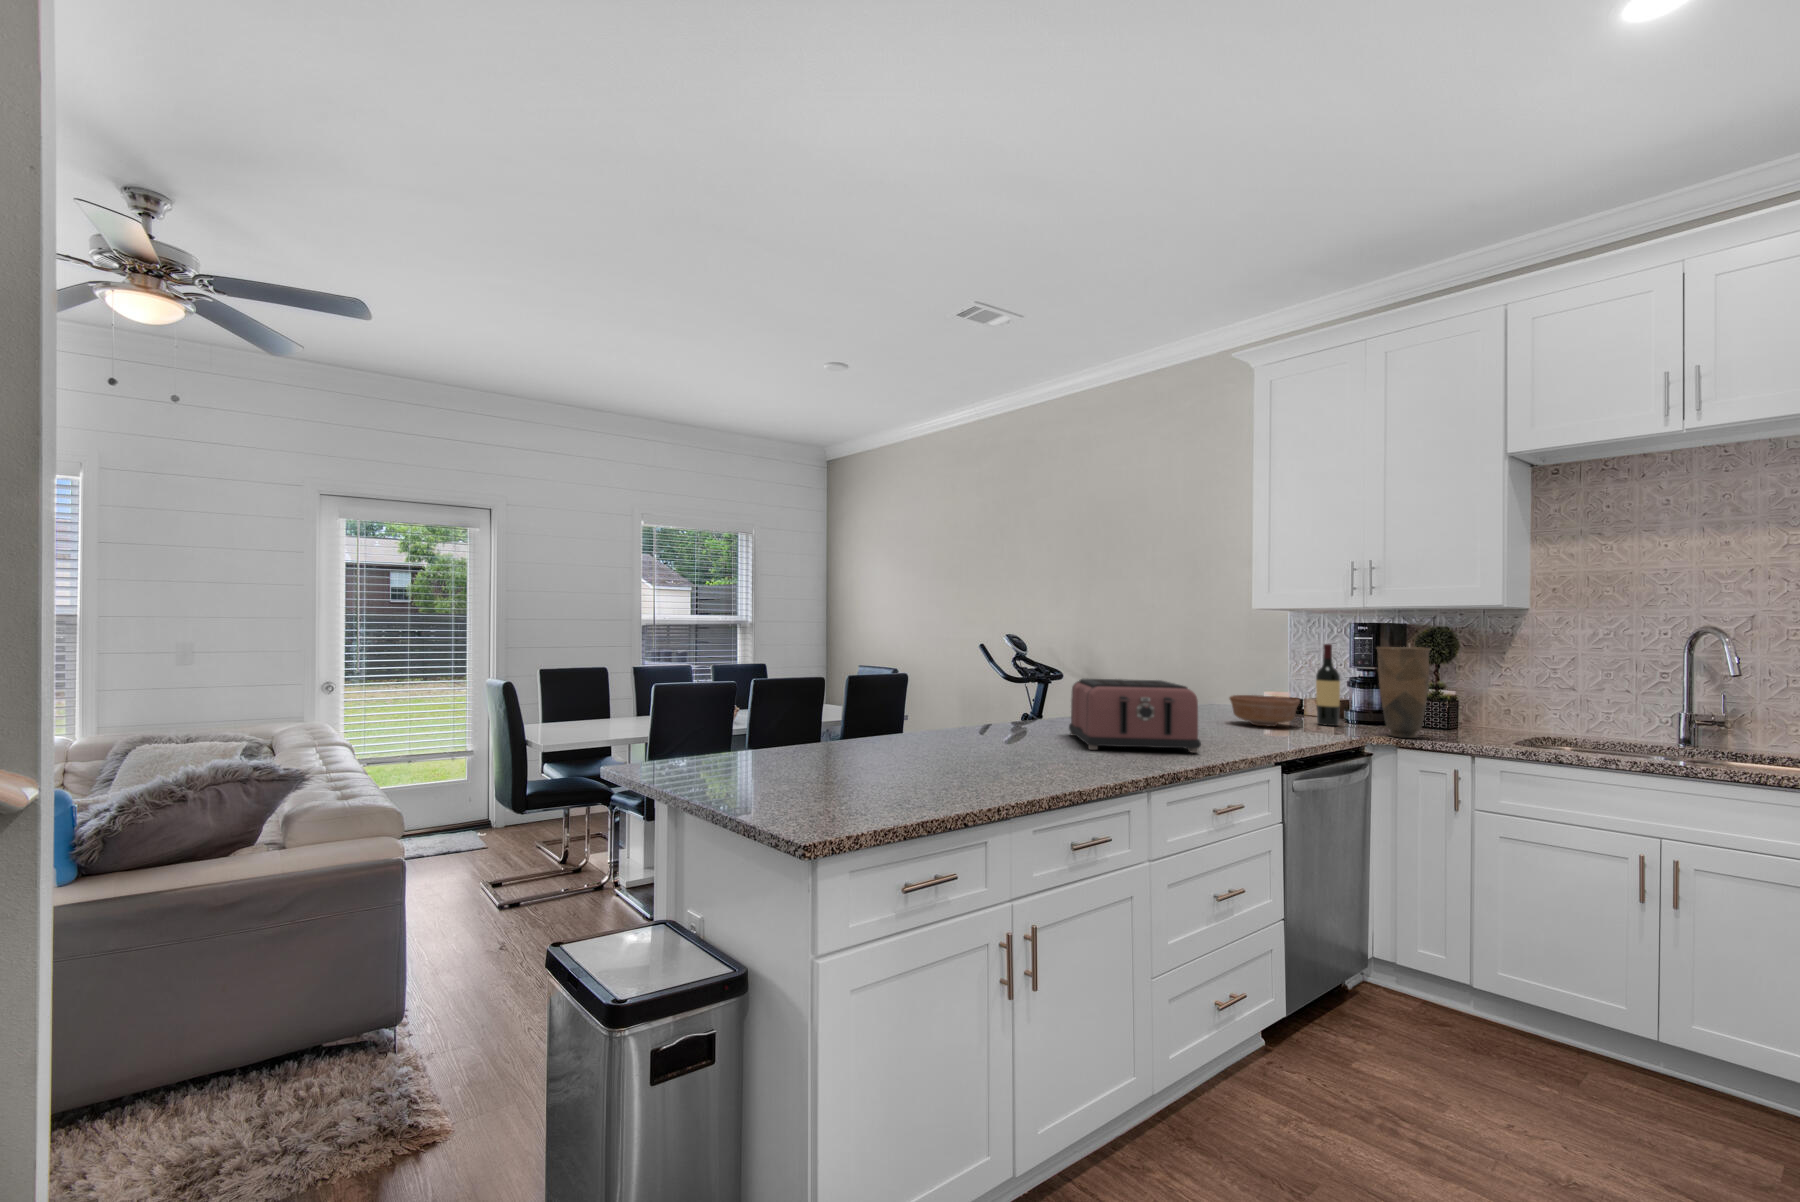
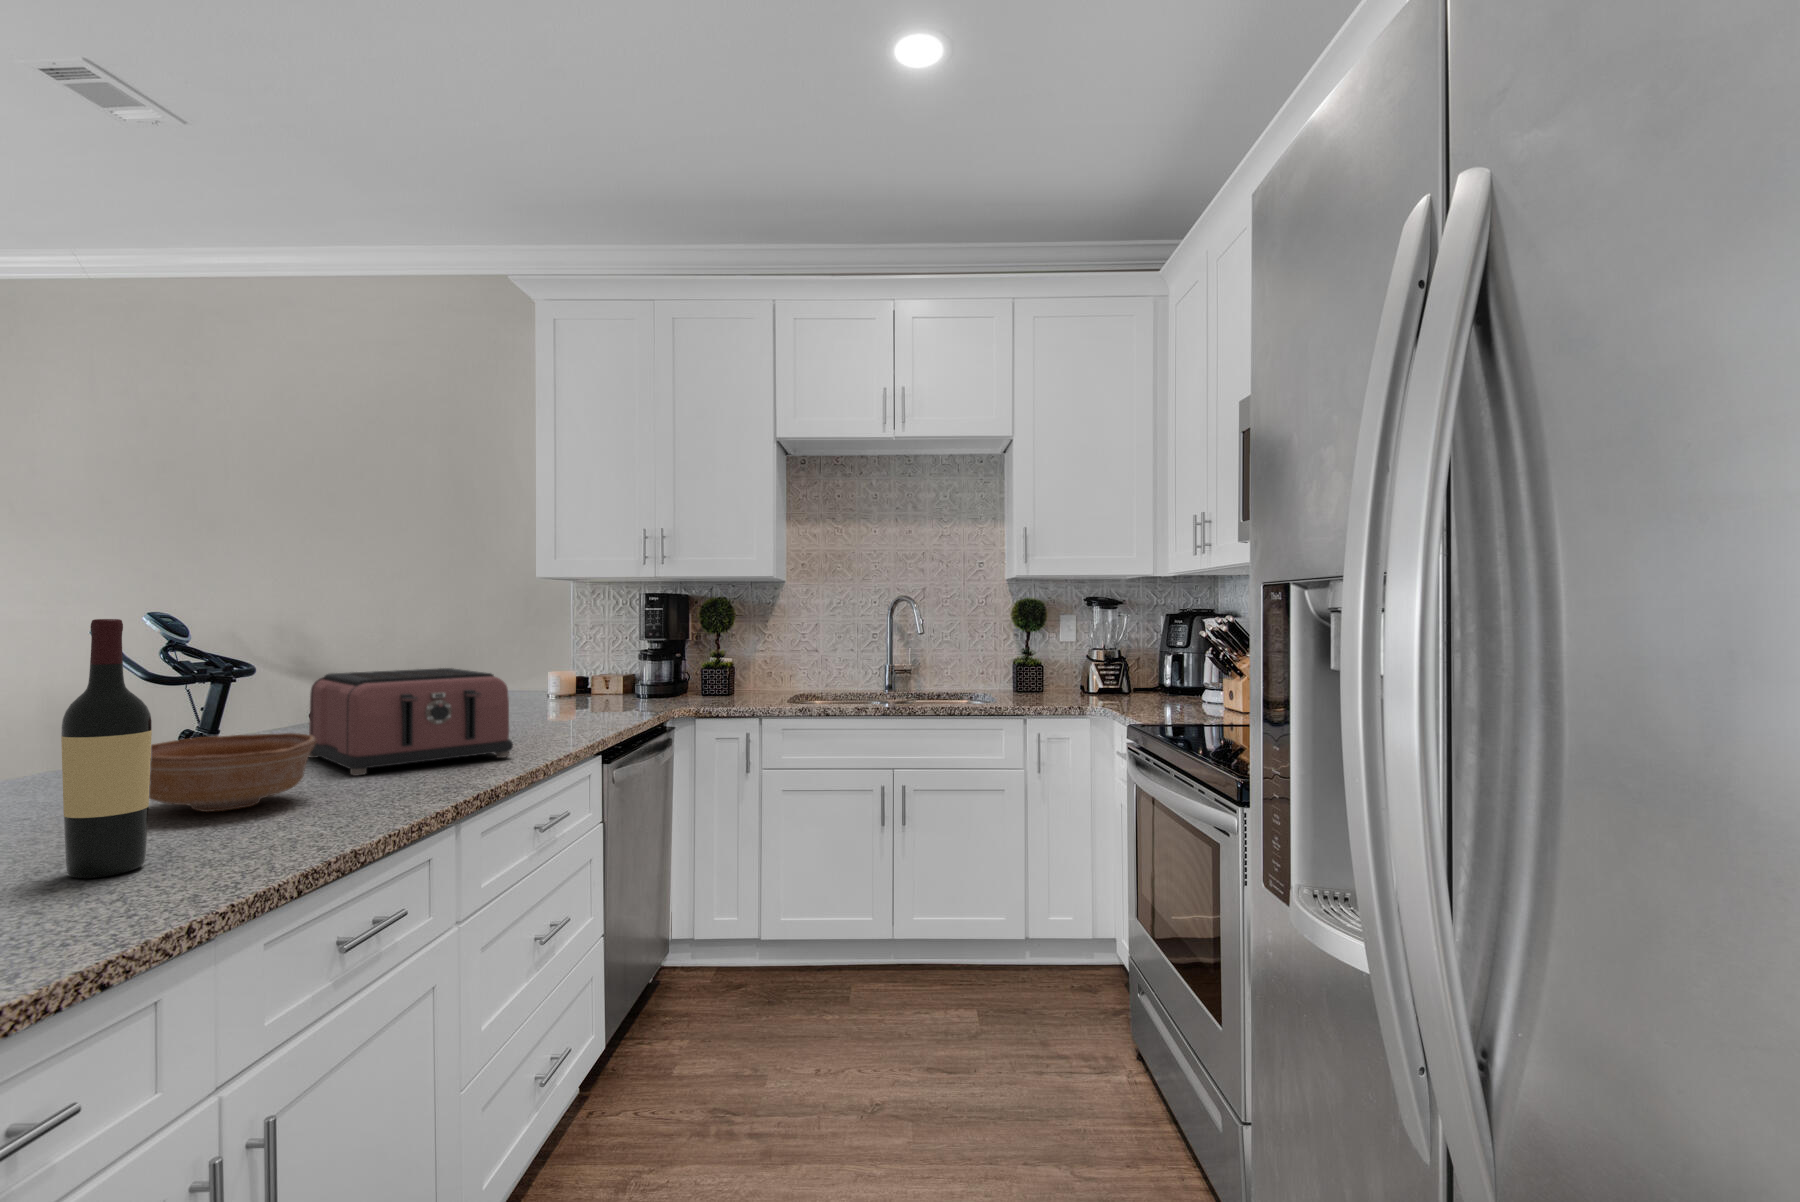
wine bottle: present [1316,644,1340,726] -> present [61,619,152,878]
vase: present [1377,647,1430,738] -> none [675,616,723,709]
bowl: present [1230,695,1300,726] -> present [149,733,316,812]

